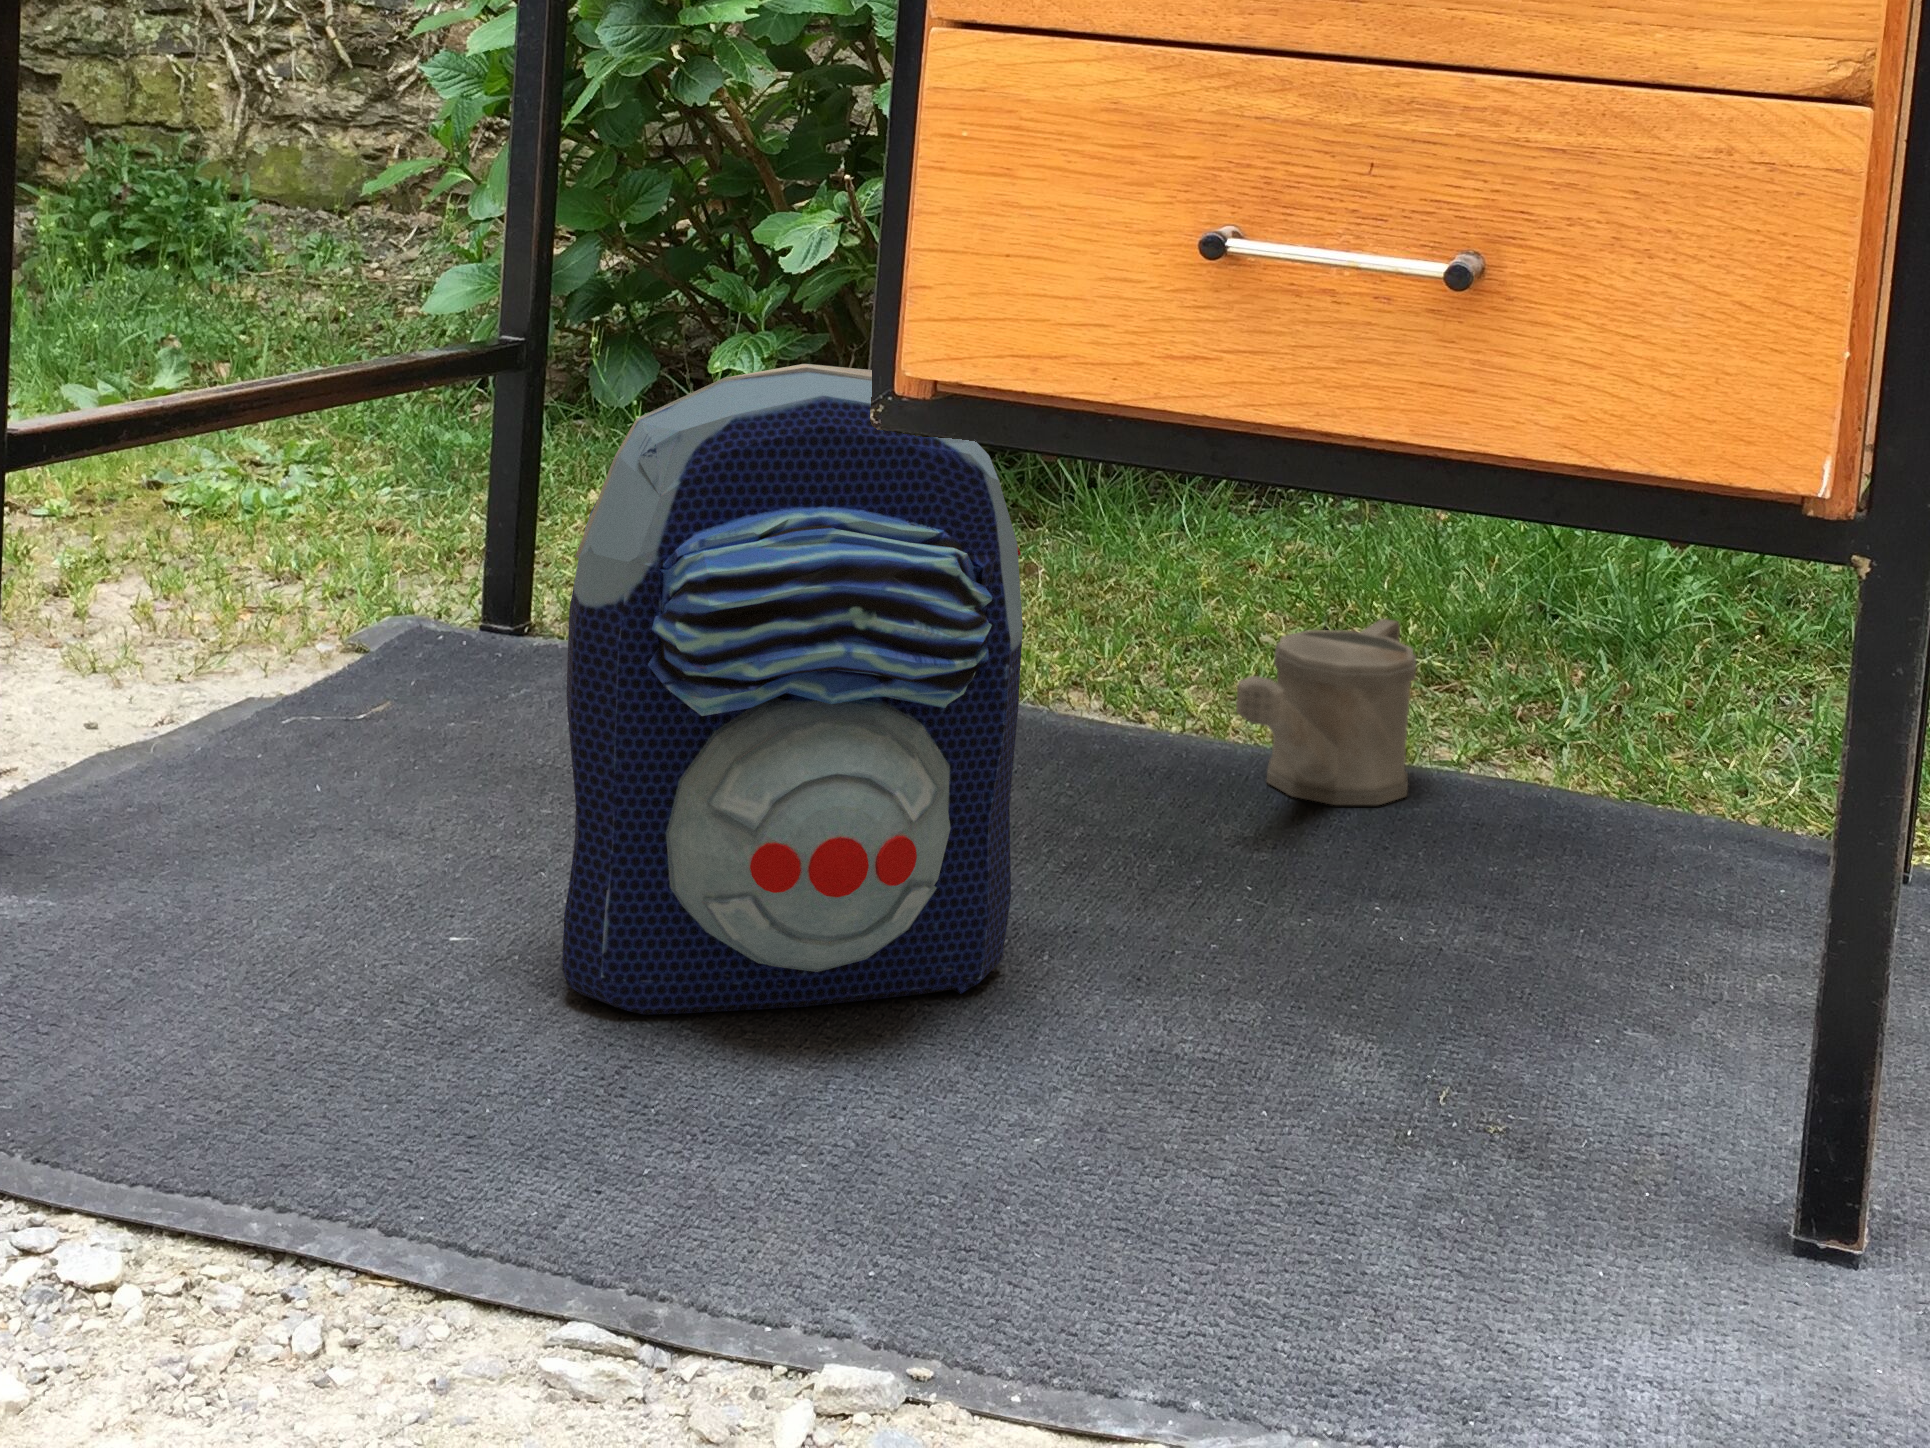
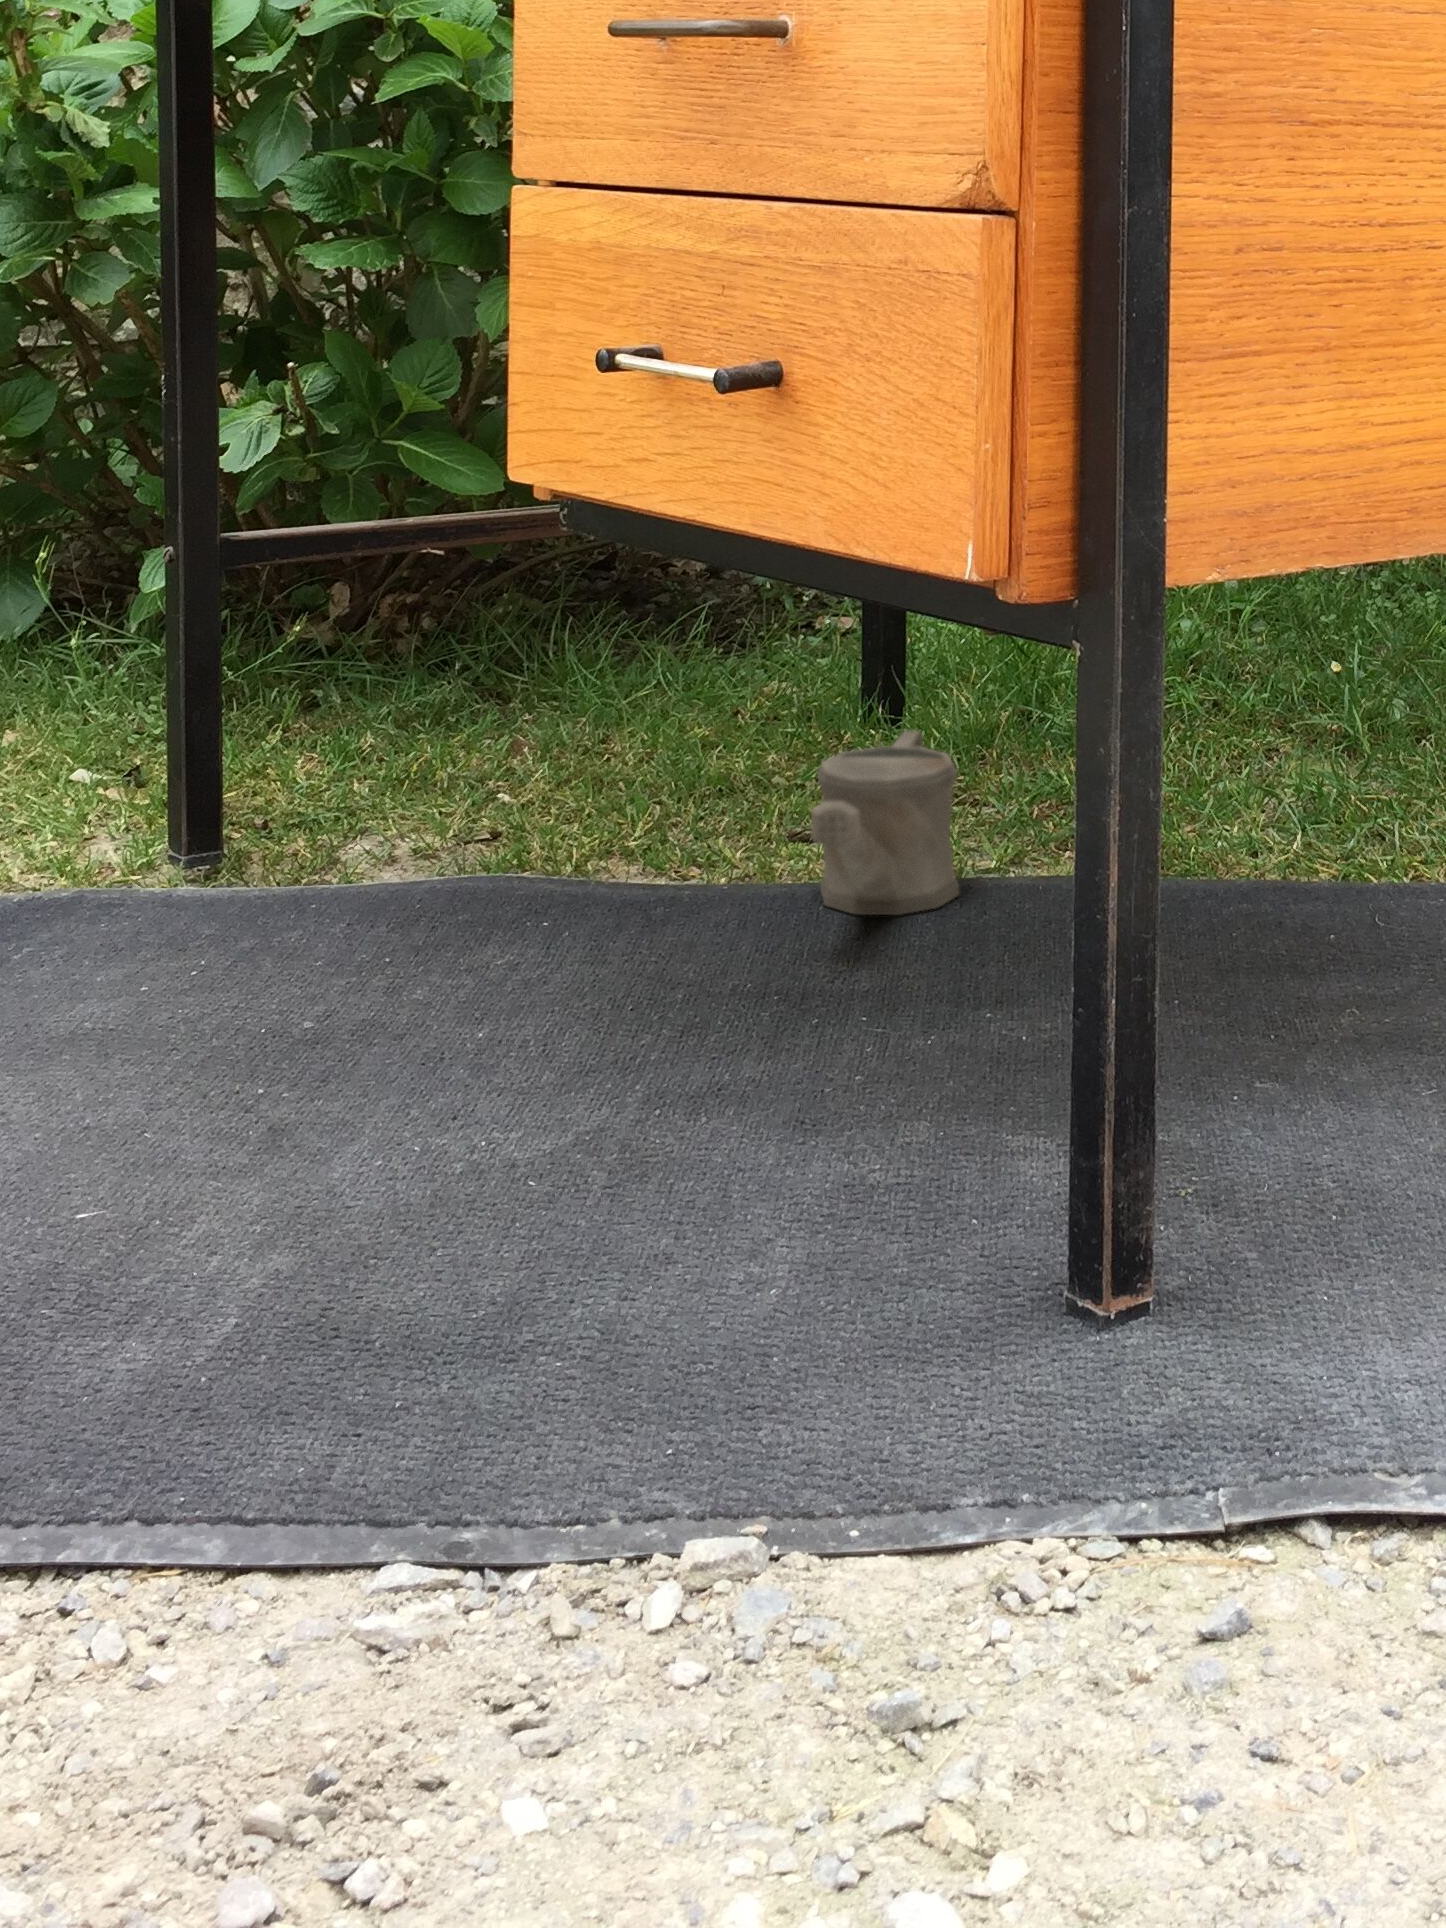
backpack: present [562,364,1023,1015] -> none [174,548,659,1248]

